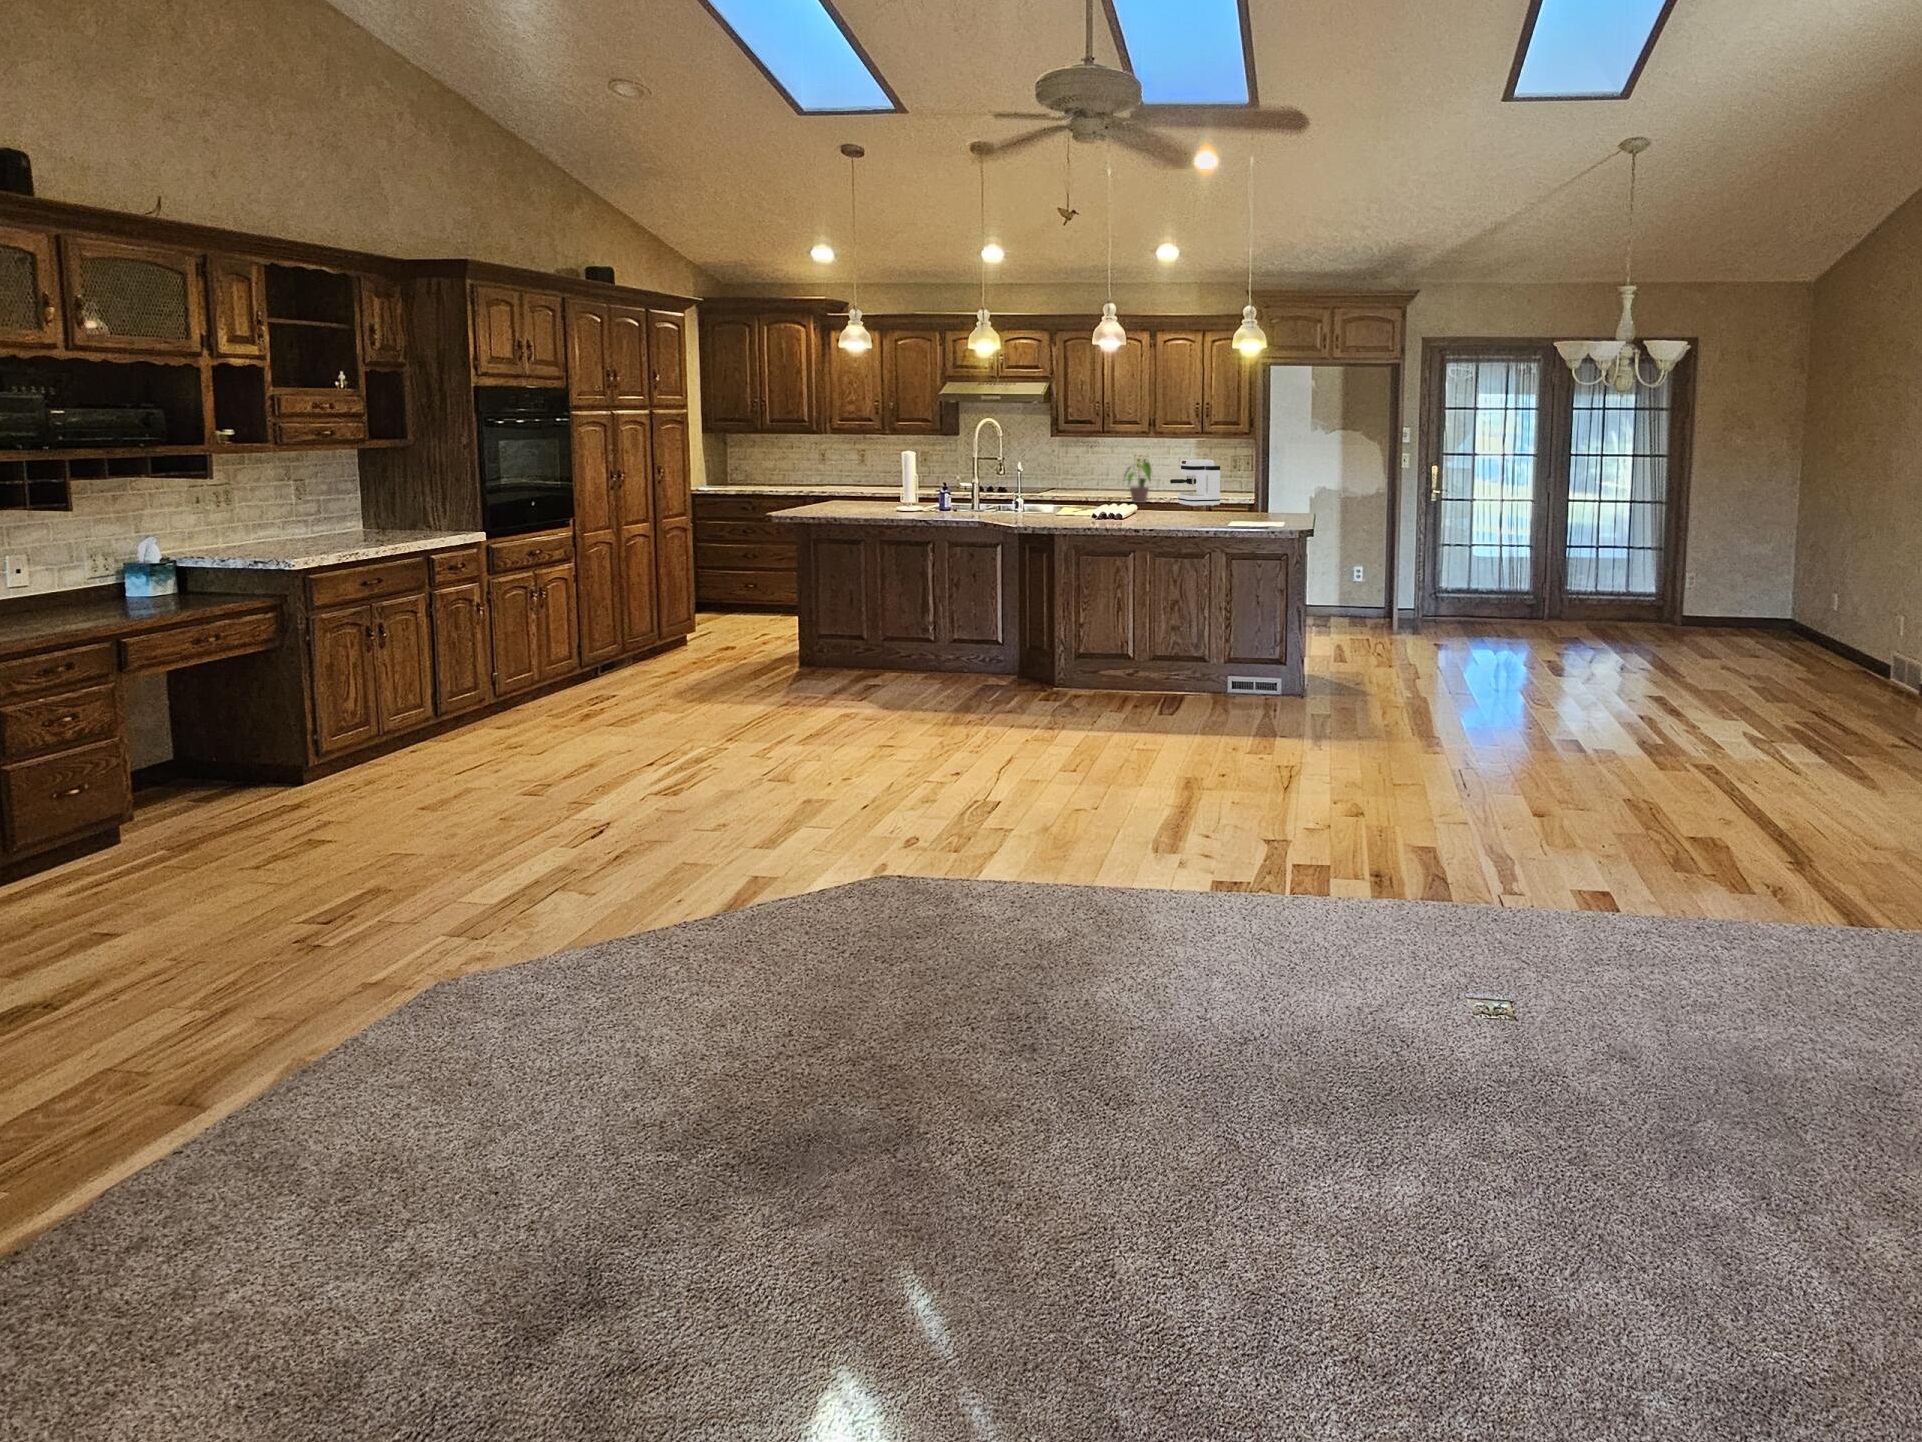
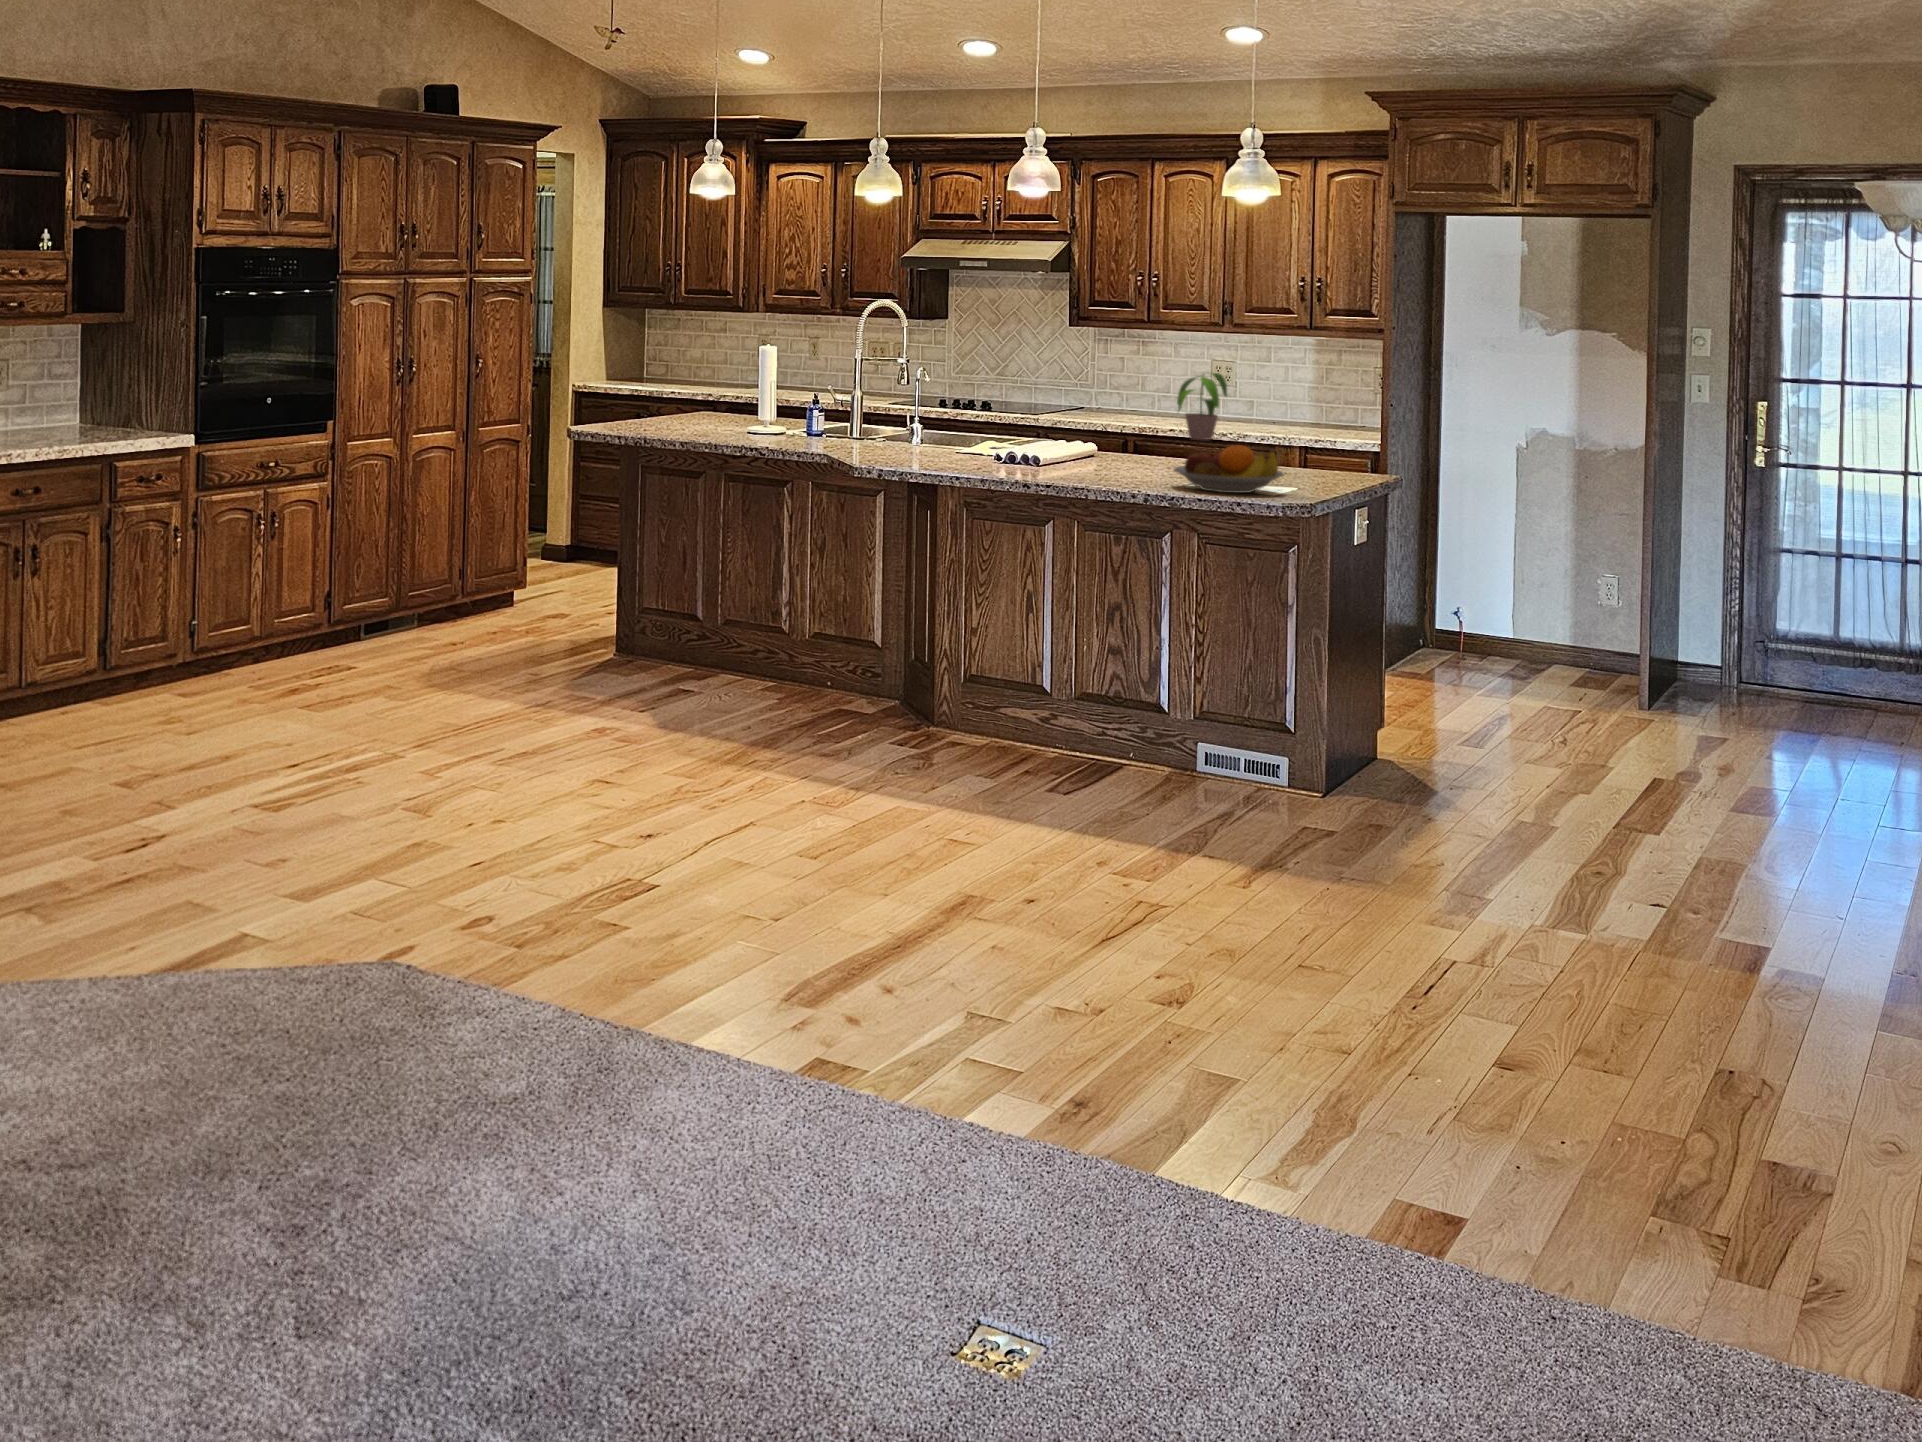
coffee maker: present [1170,459,1220,506] -> none [1241,372,1326,452]
fruit bowl: none [1214,499,1279,527] -> present [1174,445,1284,493]

